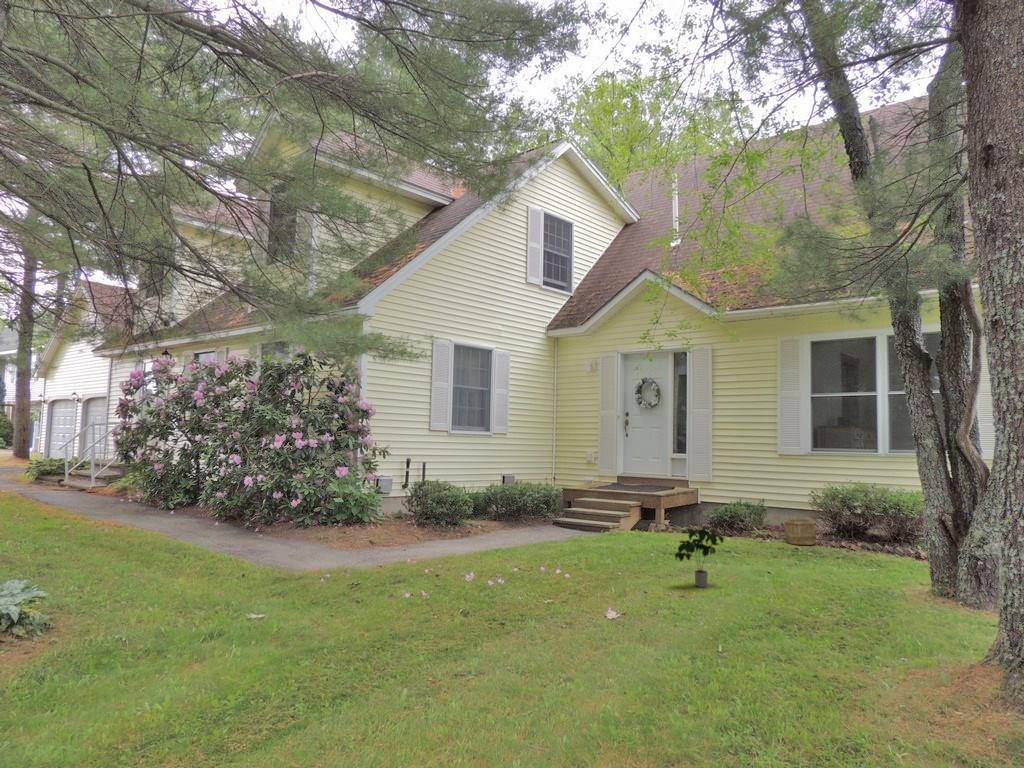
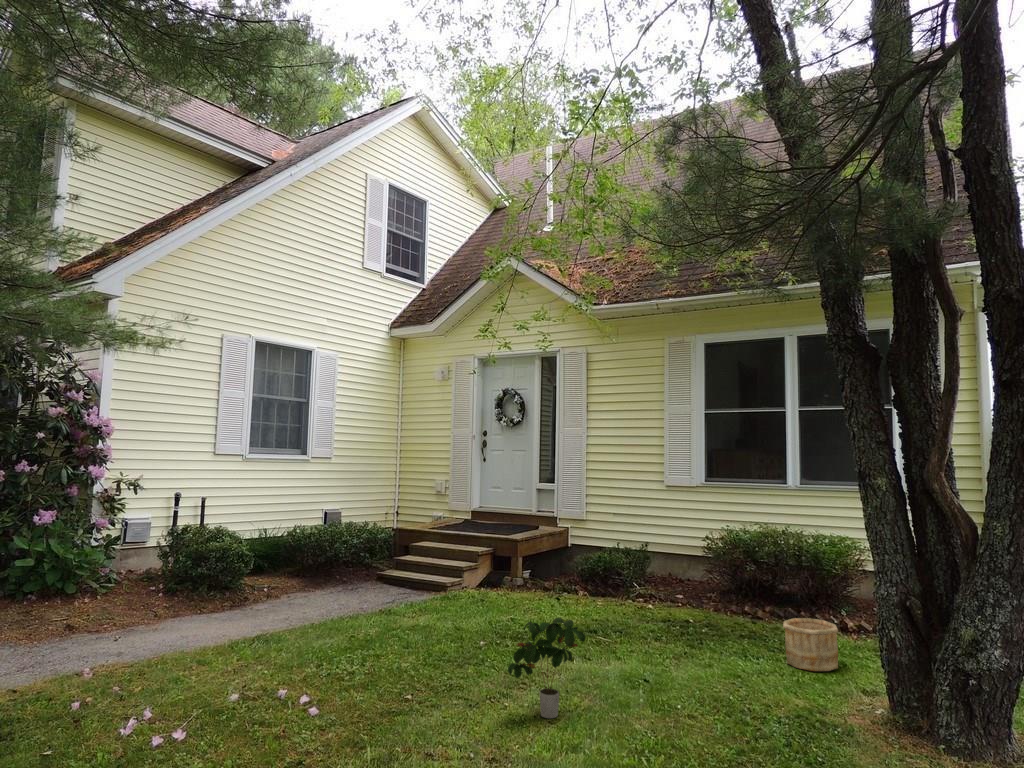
wooden bucket: present [784,519,816,545] -> present [783,618,838,671]

